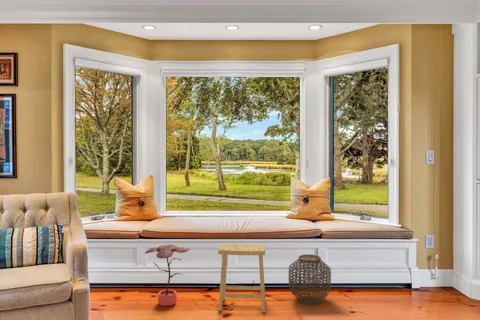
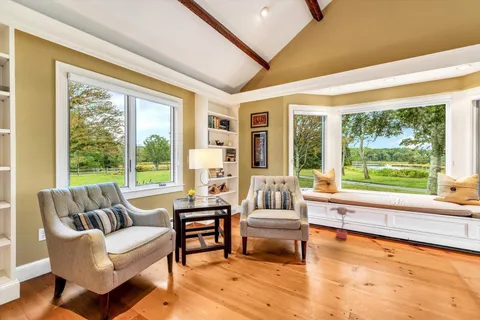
footstool: present [218,244,265,313] -> none [375,212,411,257]
woven basket: present [289,254,331,305] -> none [426,227,466,261]

